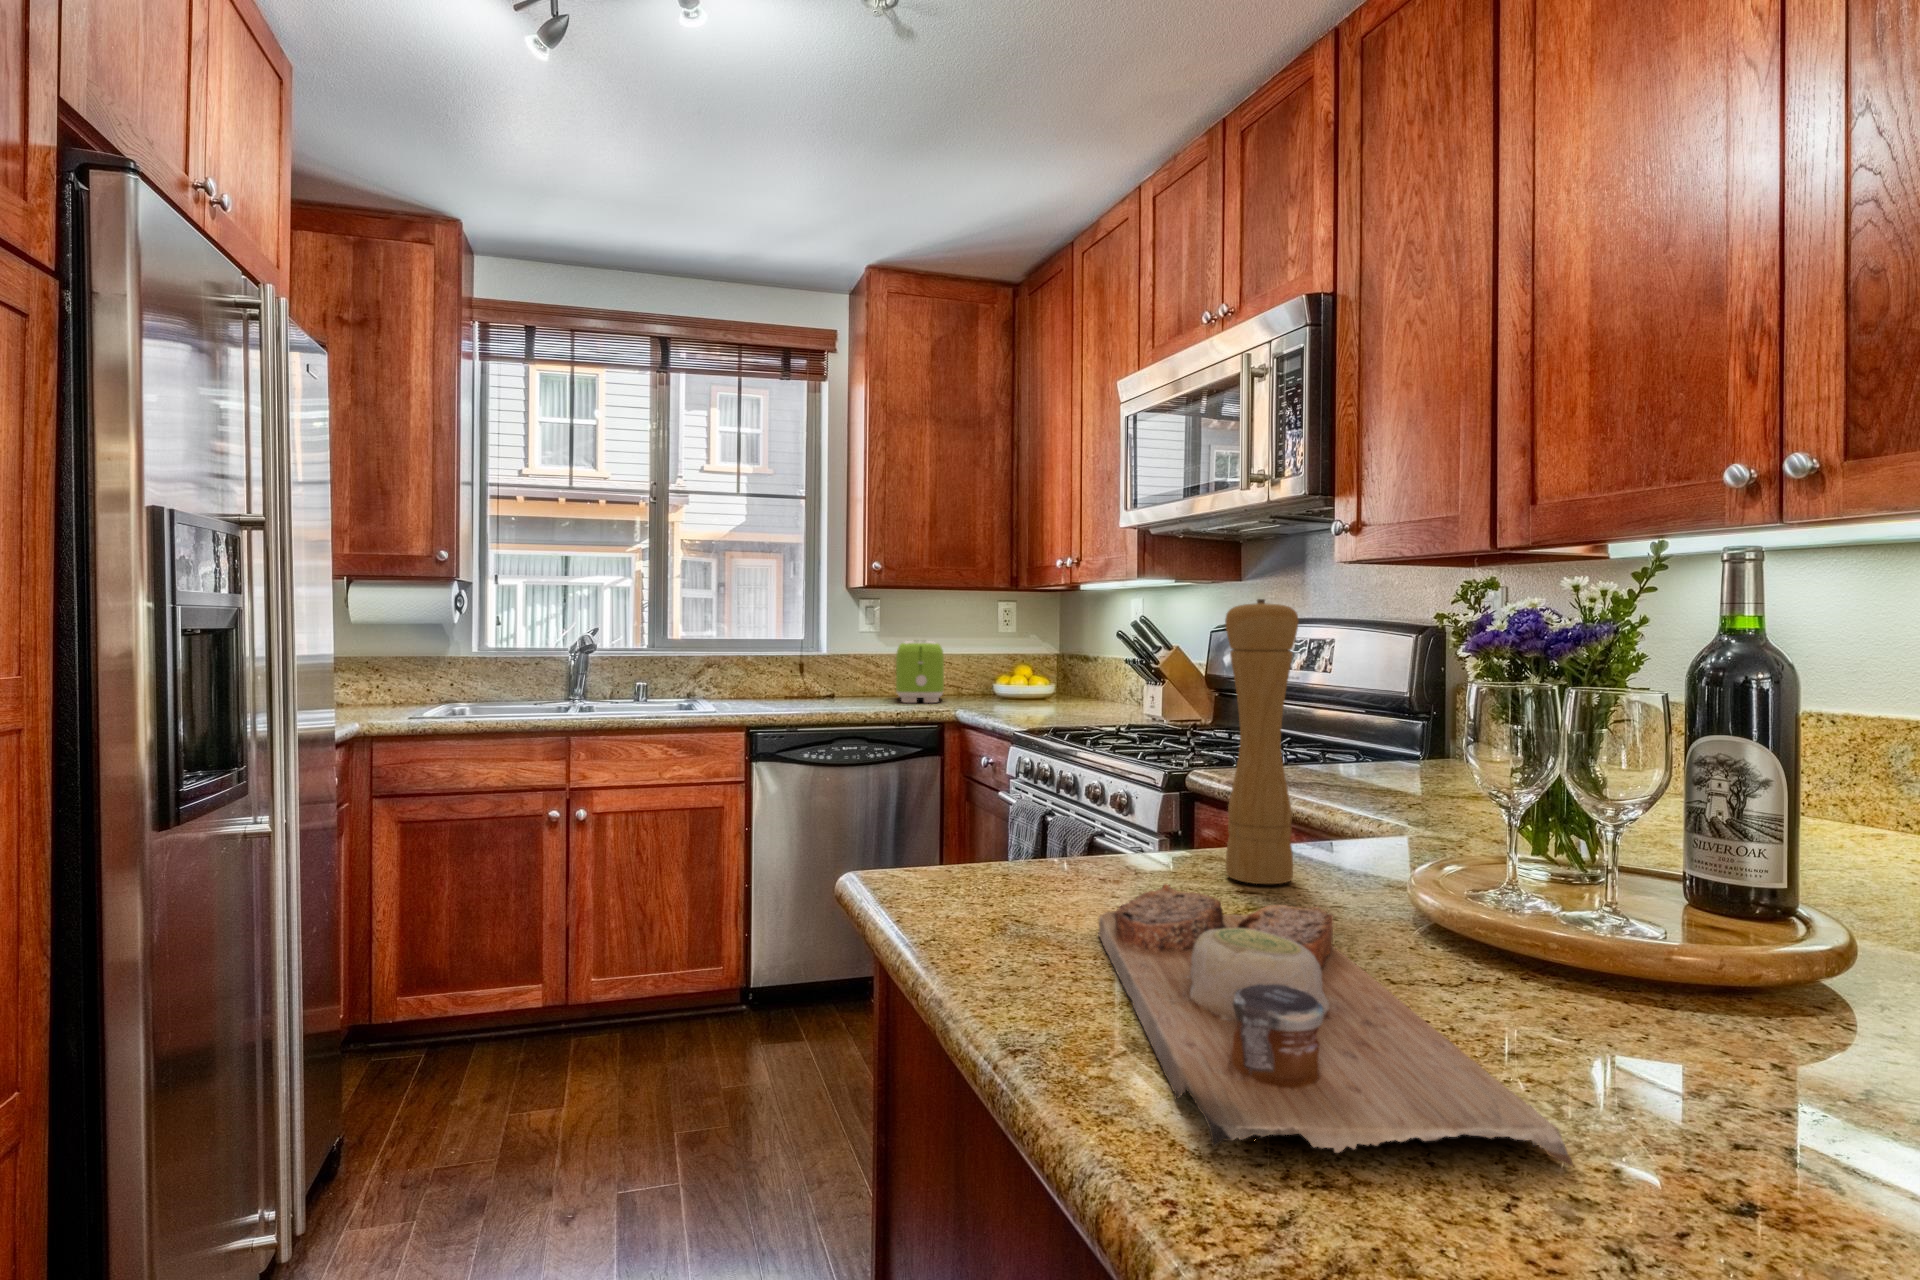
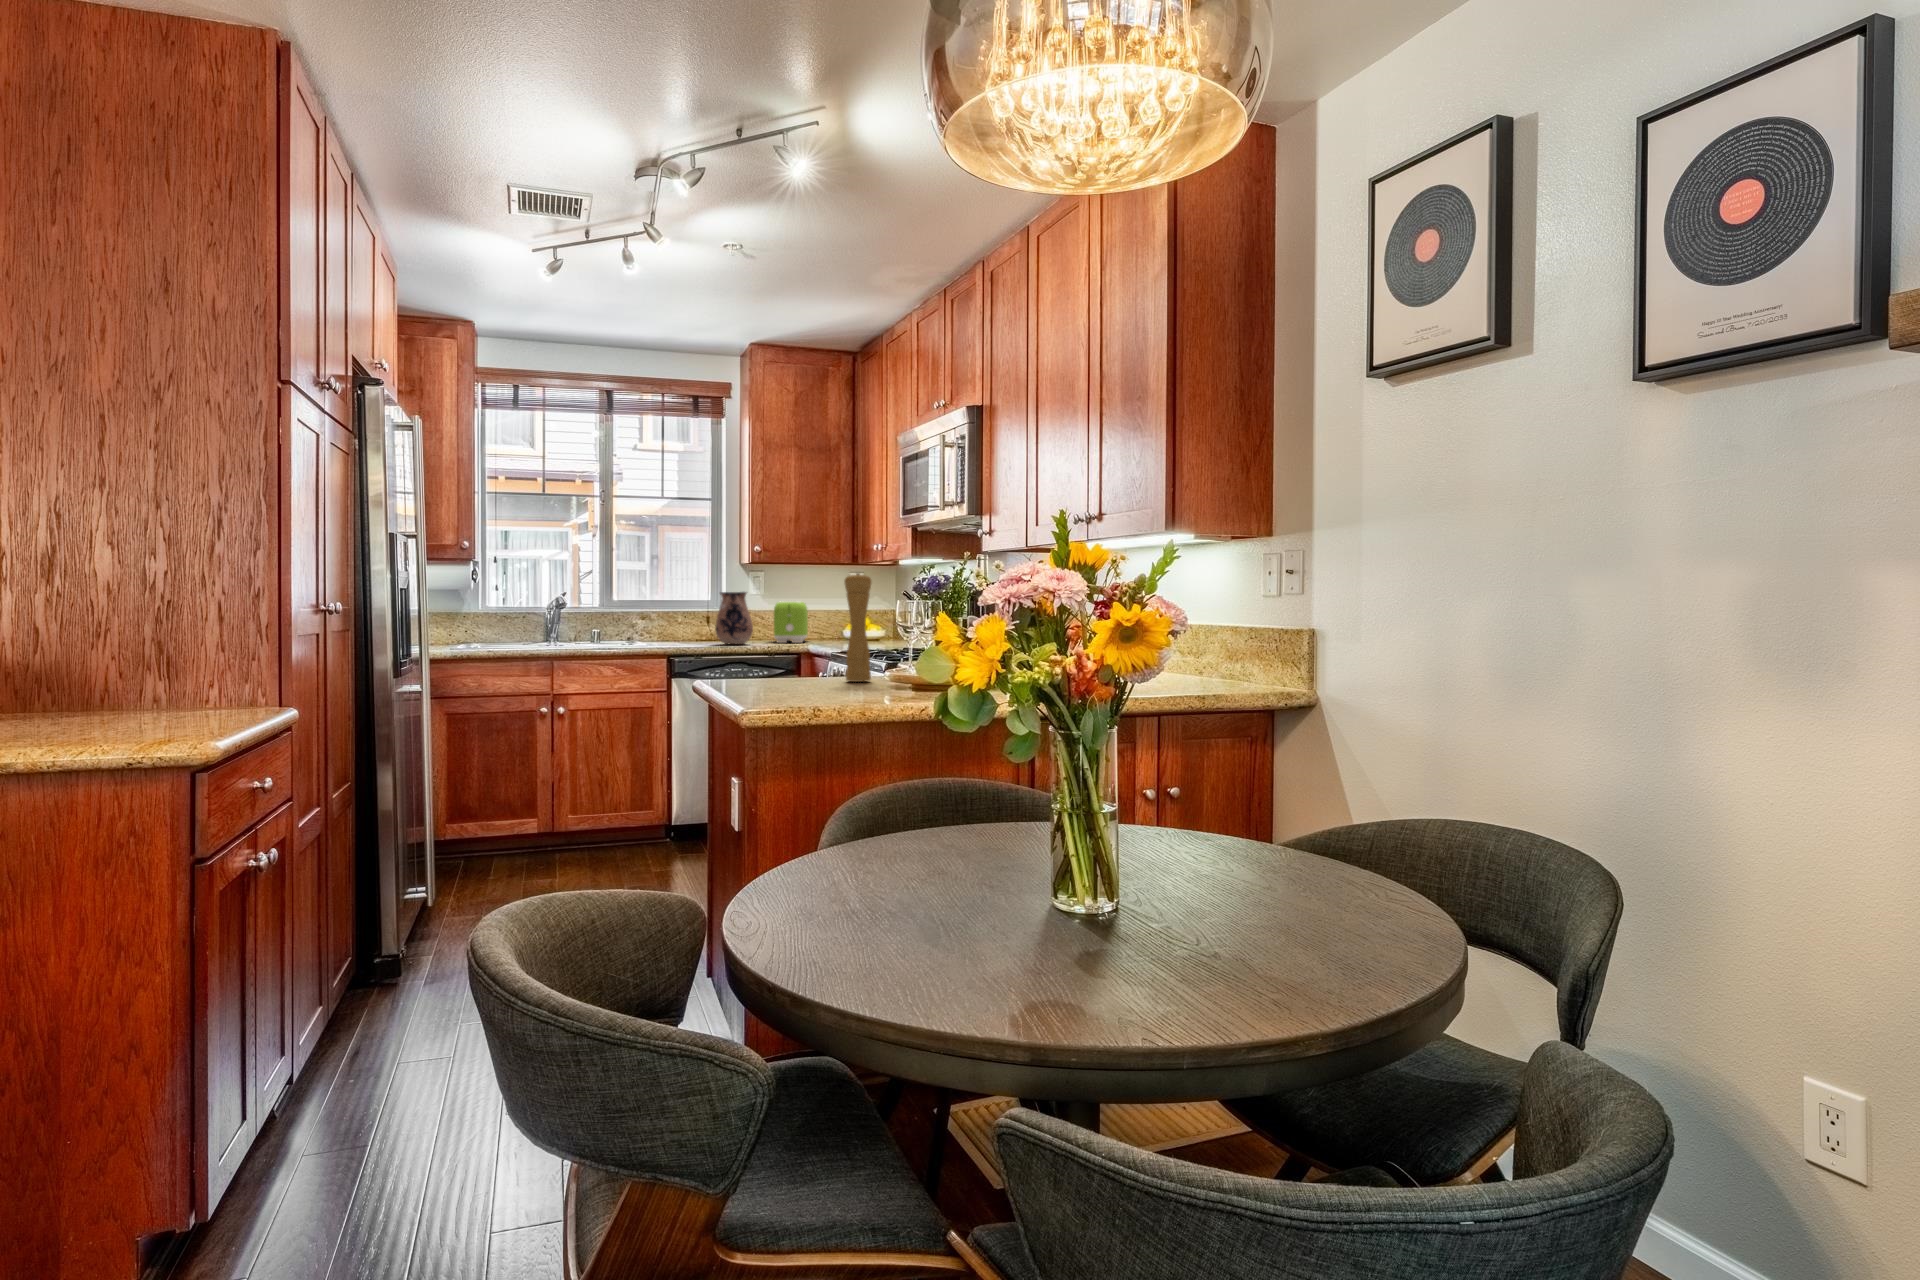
ceramic pitcher: none [816,628,871,707] -> present [715,592,753,644]
cutting board: present [1098,884,1573,1166] -> none [757,669,846,702]

